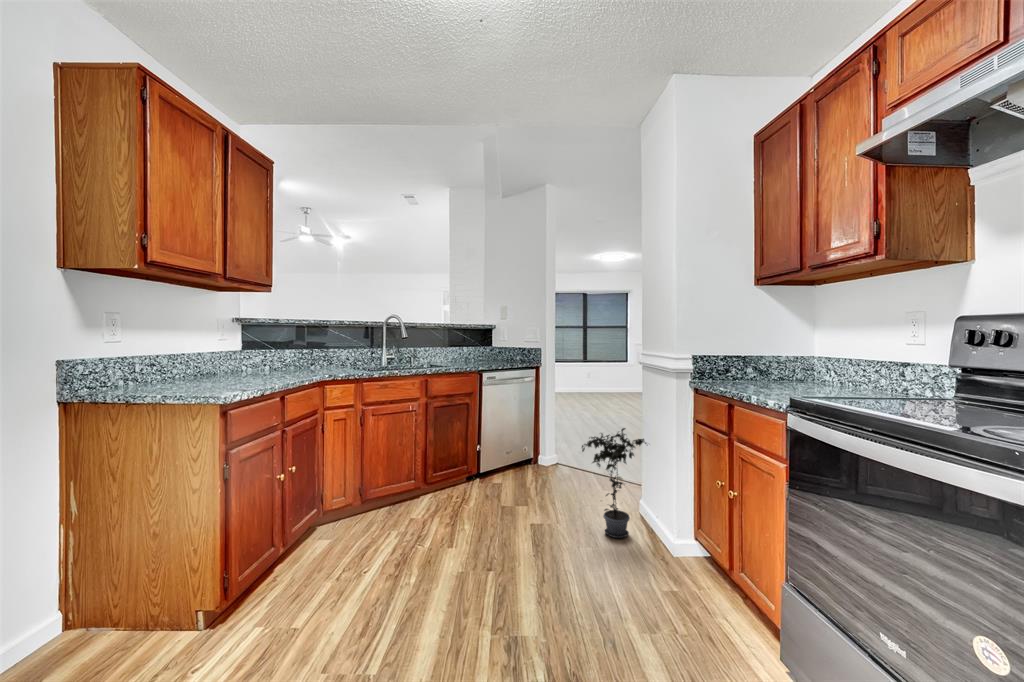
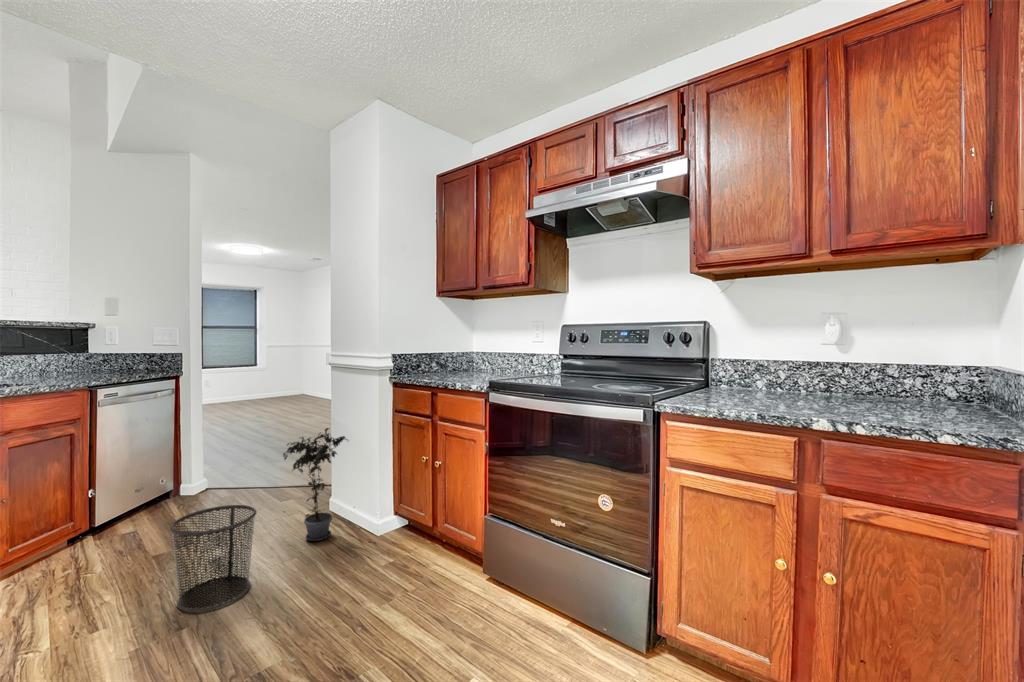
waste bin: none [492,480,552,566] -> present [170,505,257,612]

